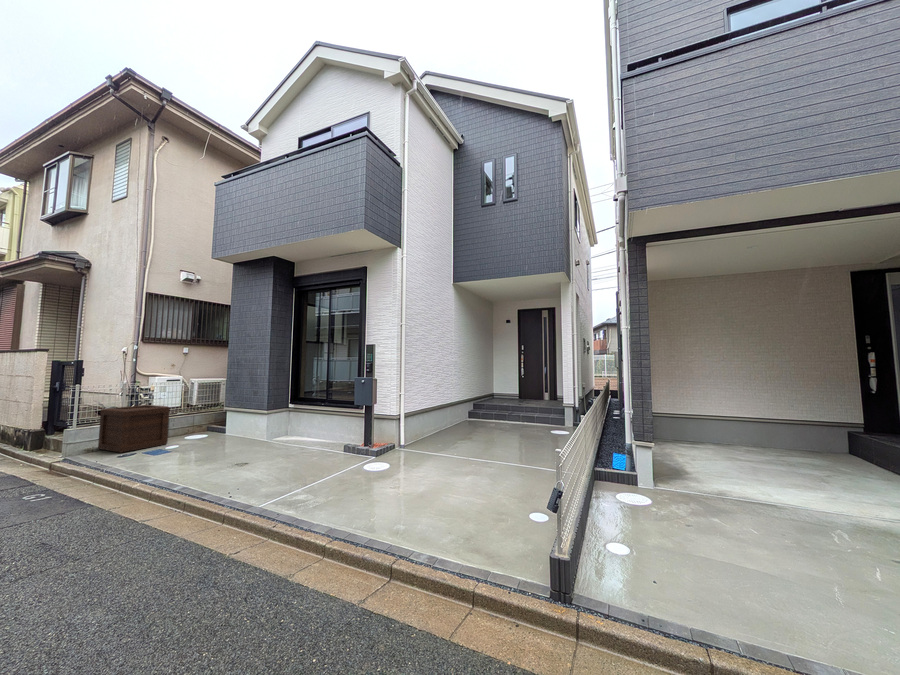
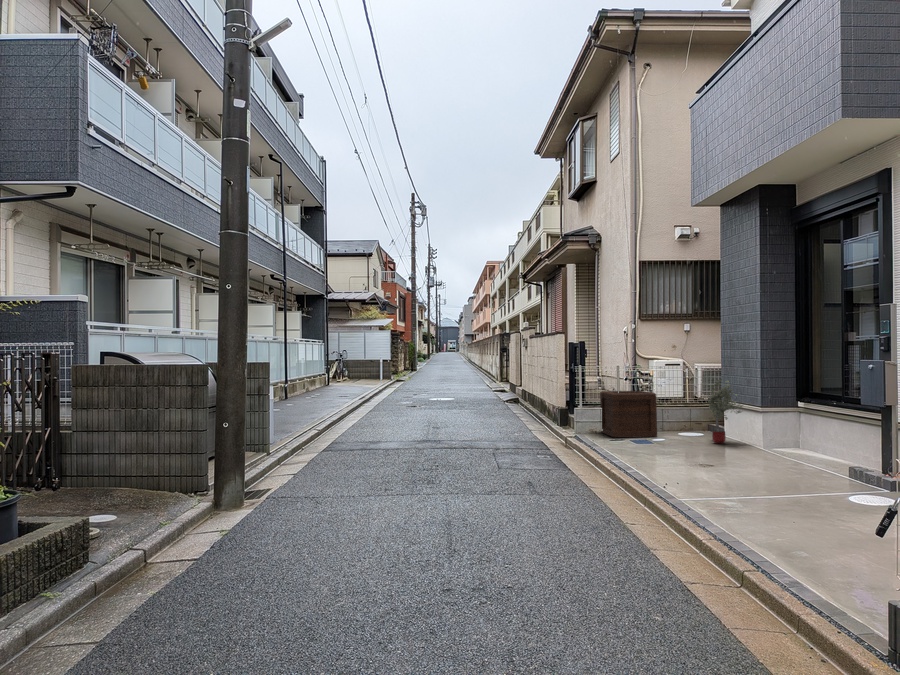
potted tree: none [219,392,251,442] -> present [708,380,743,444]

